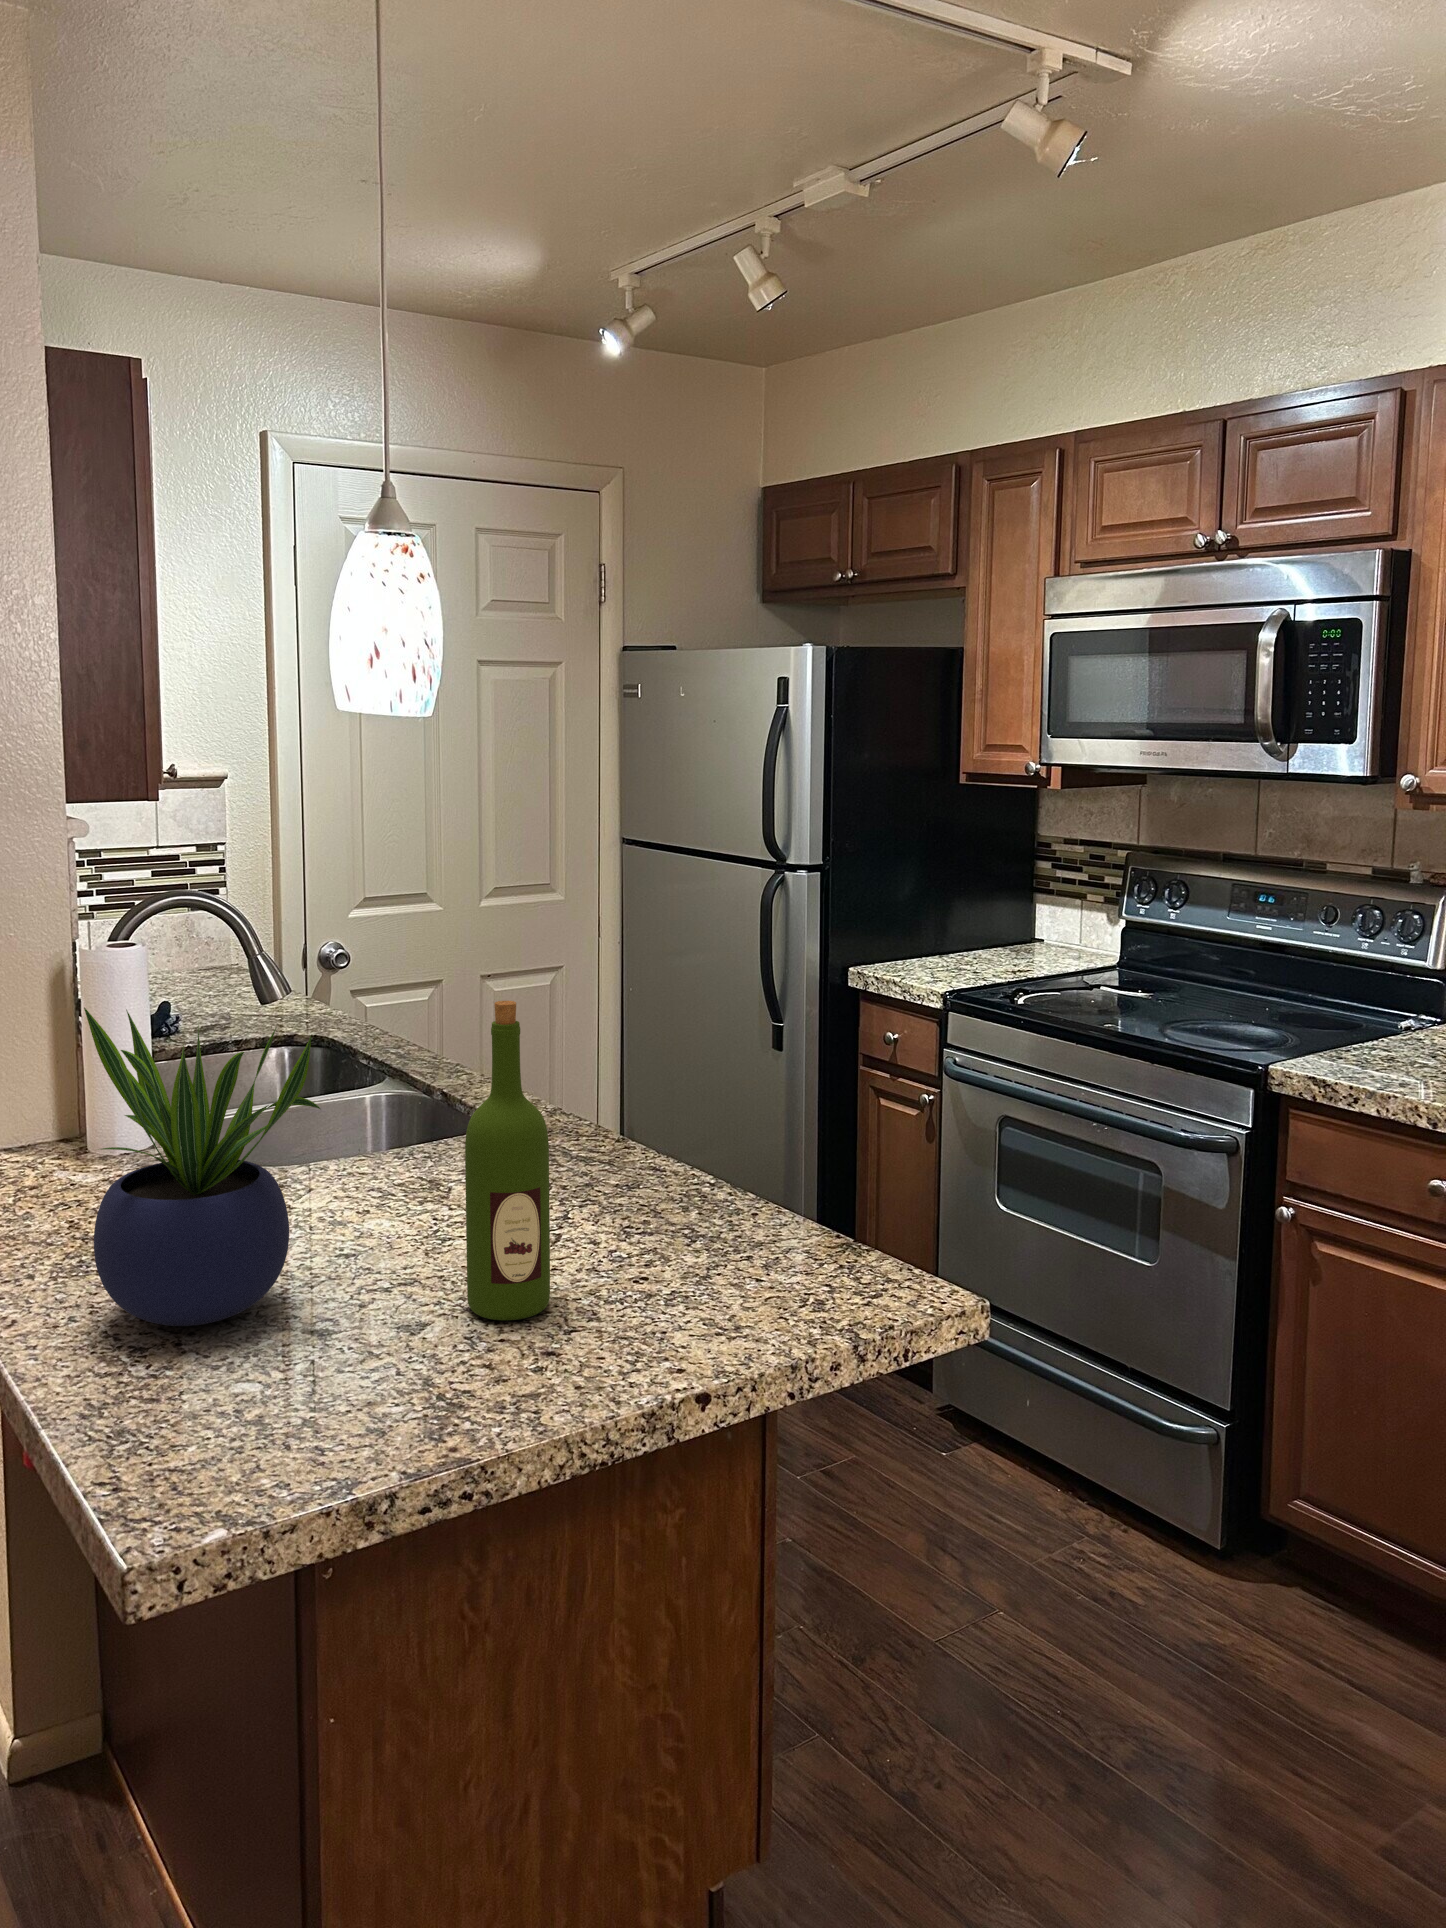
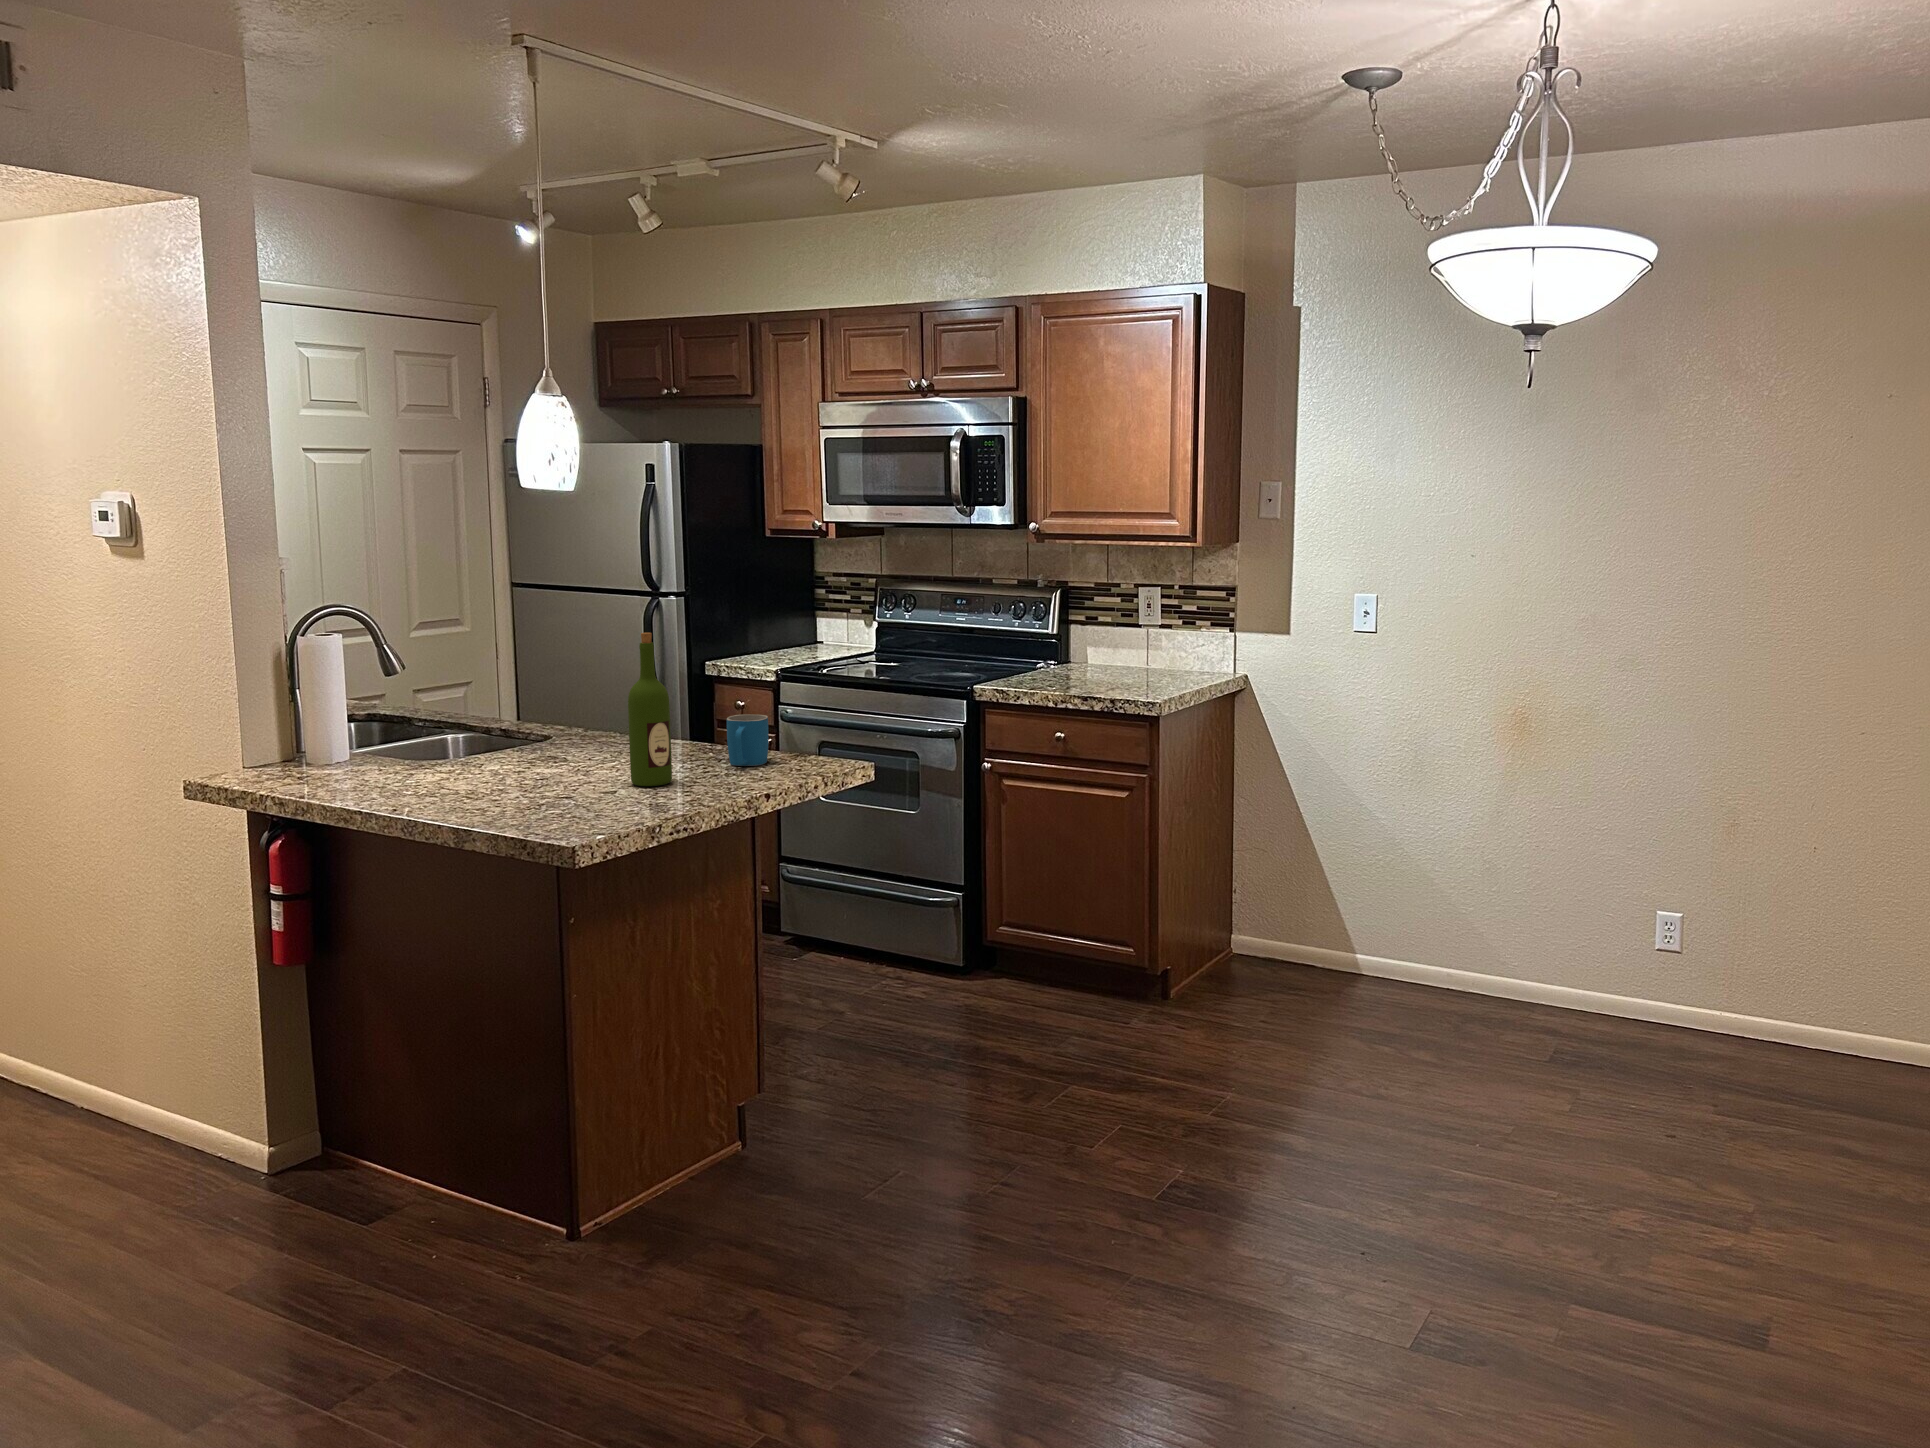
potted plant: present [84,1008,320,1326] -> none [430,645,558,801]
mug: none [695,1160,780,1277] -> present [727,715,768,766]

